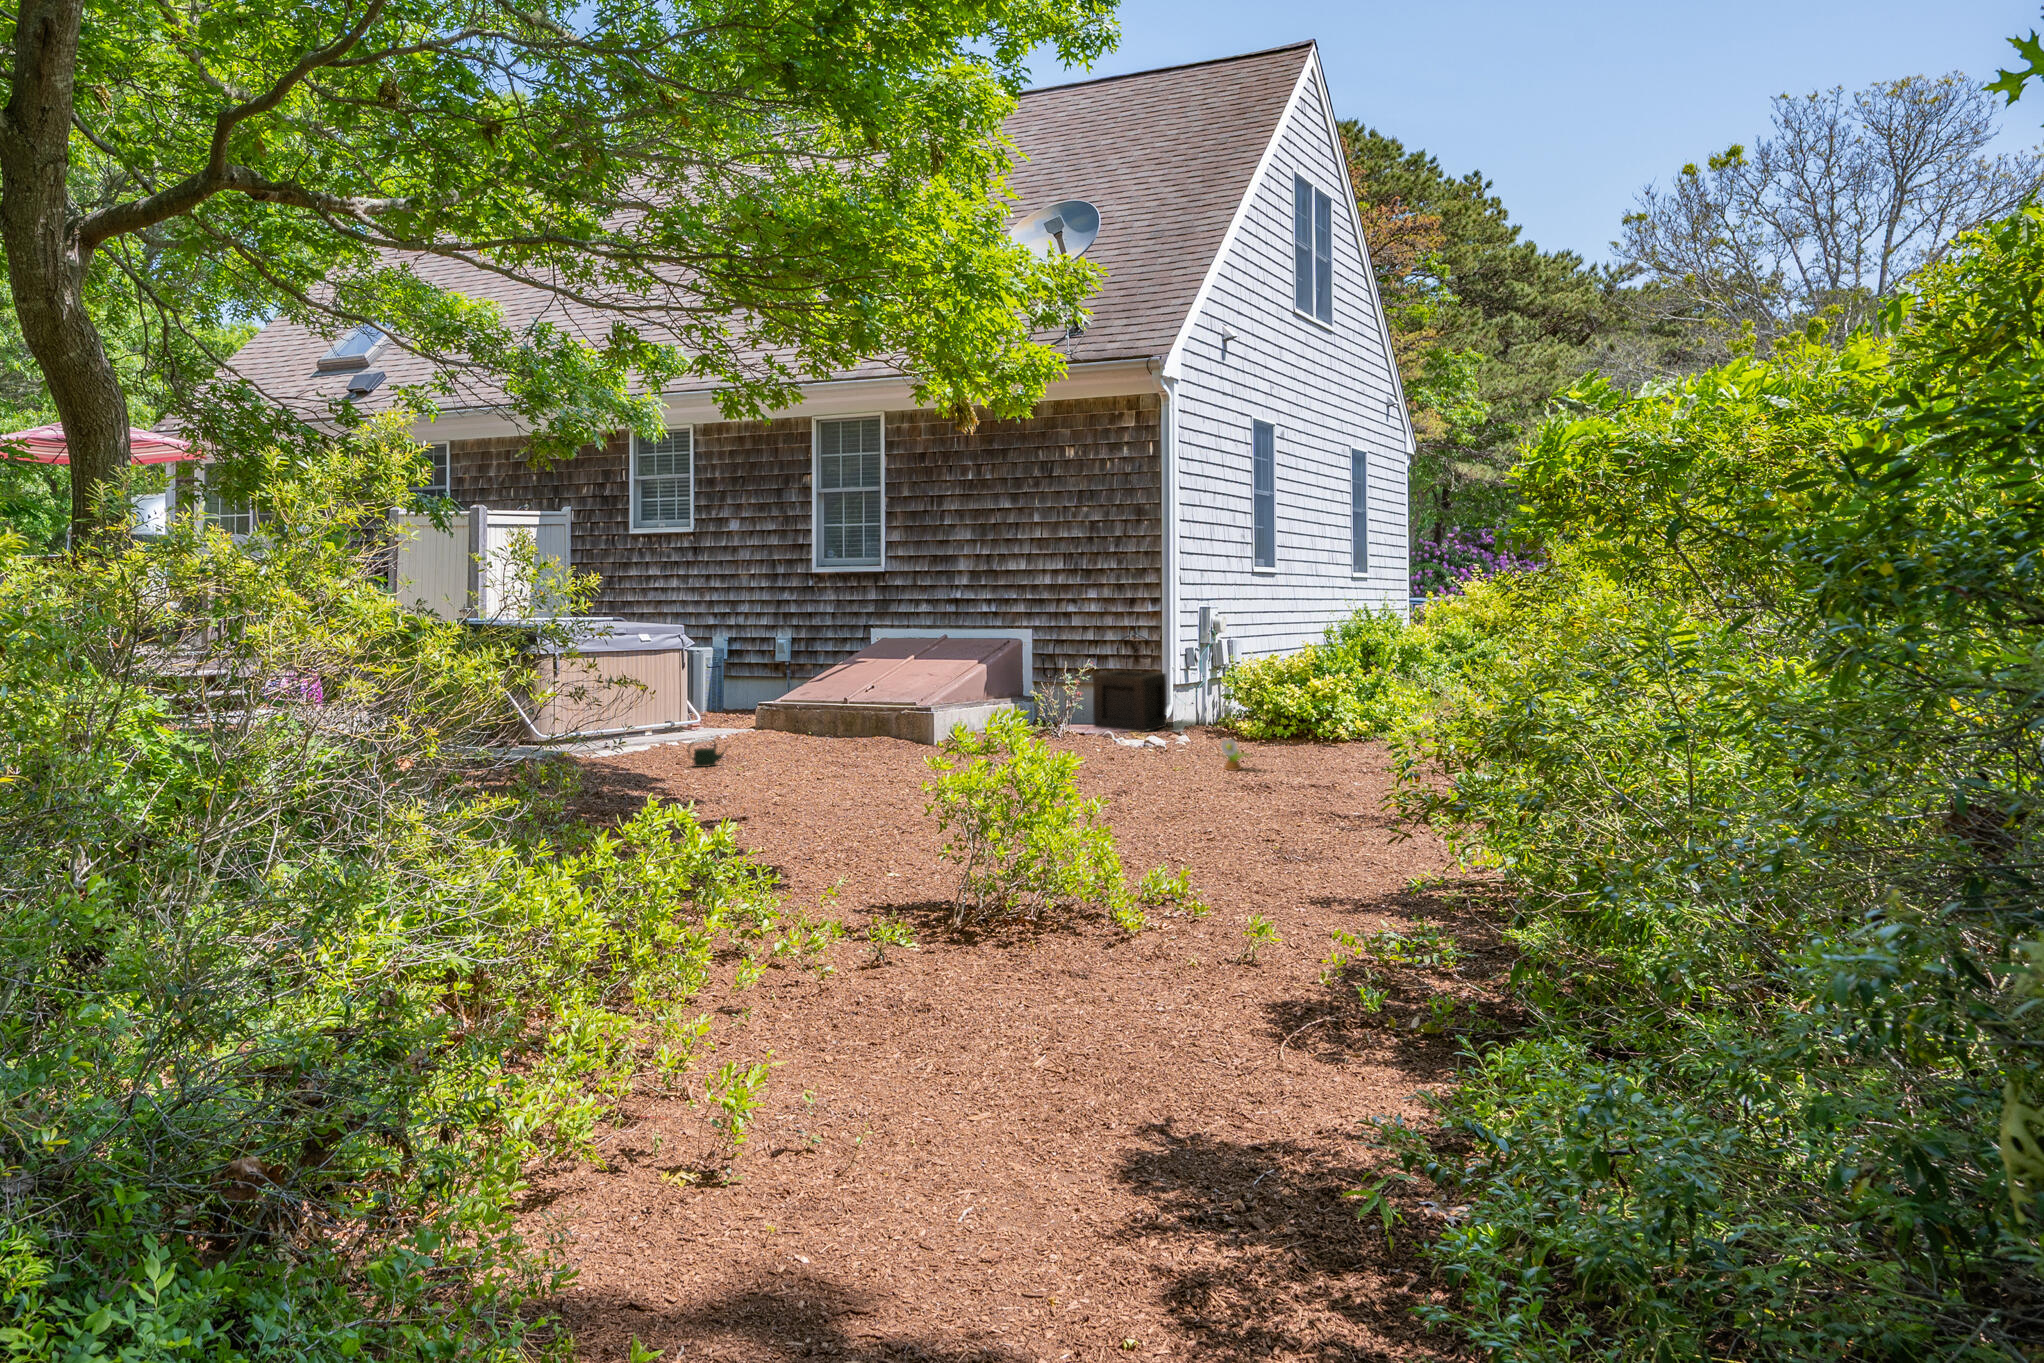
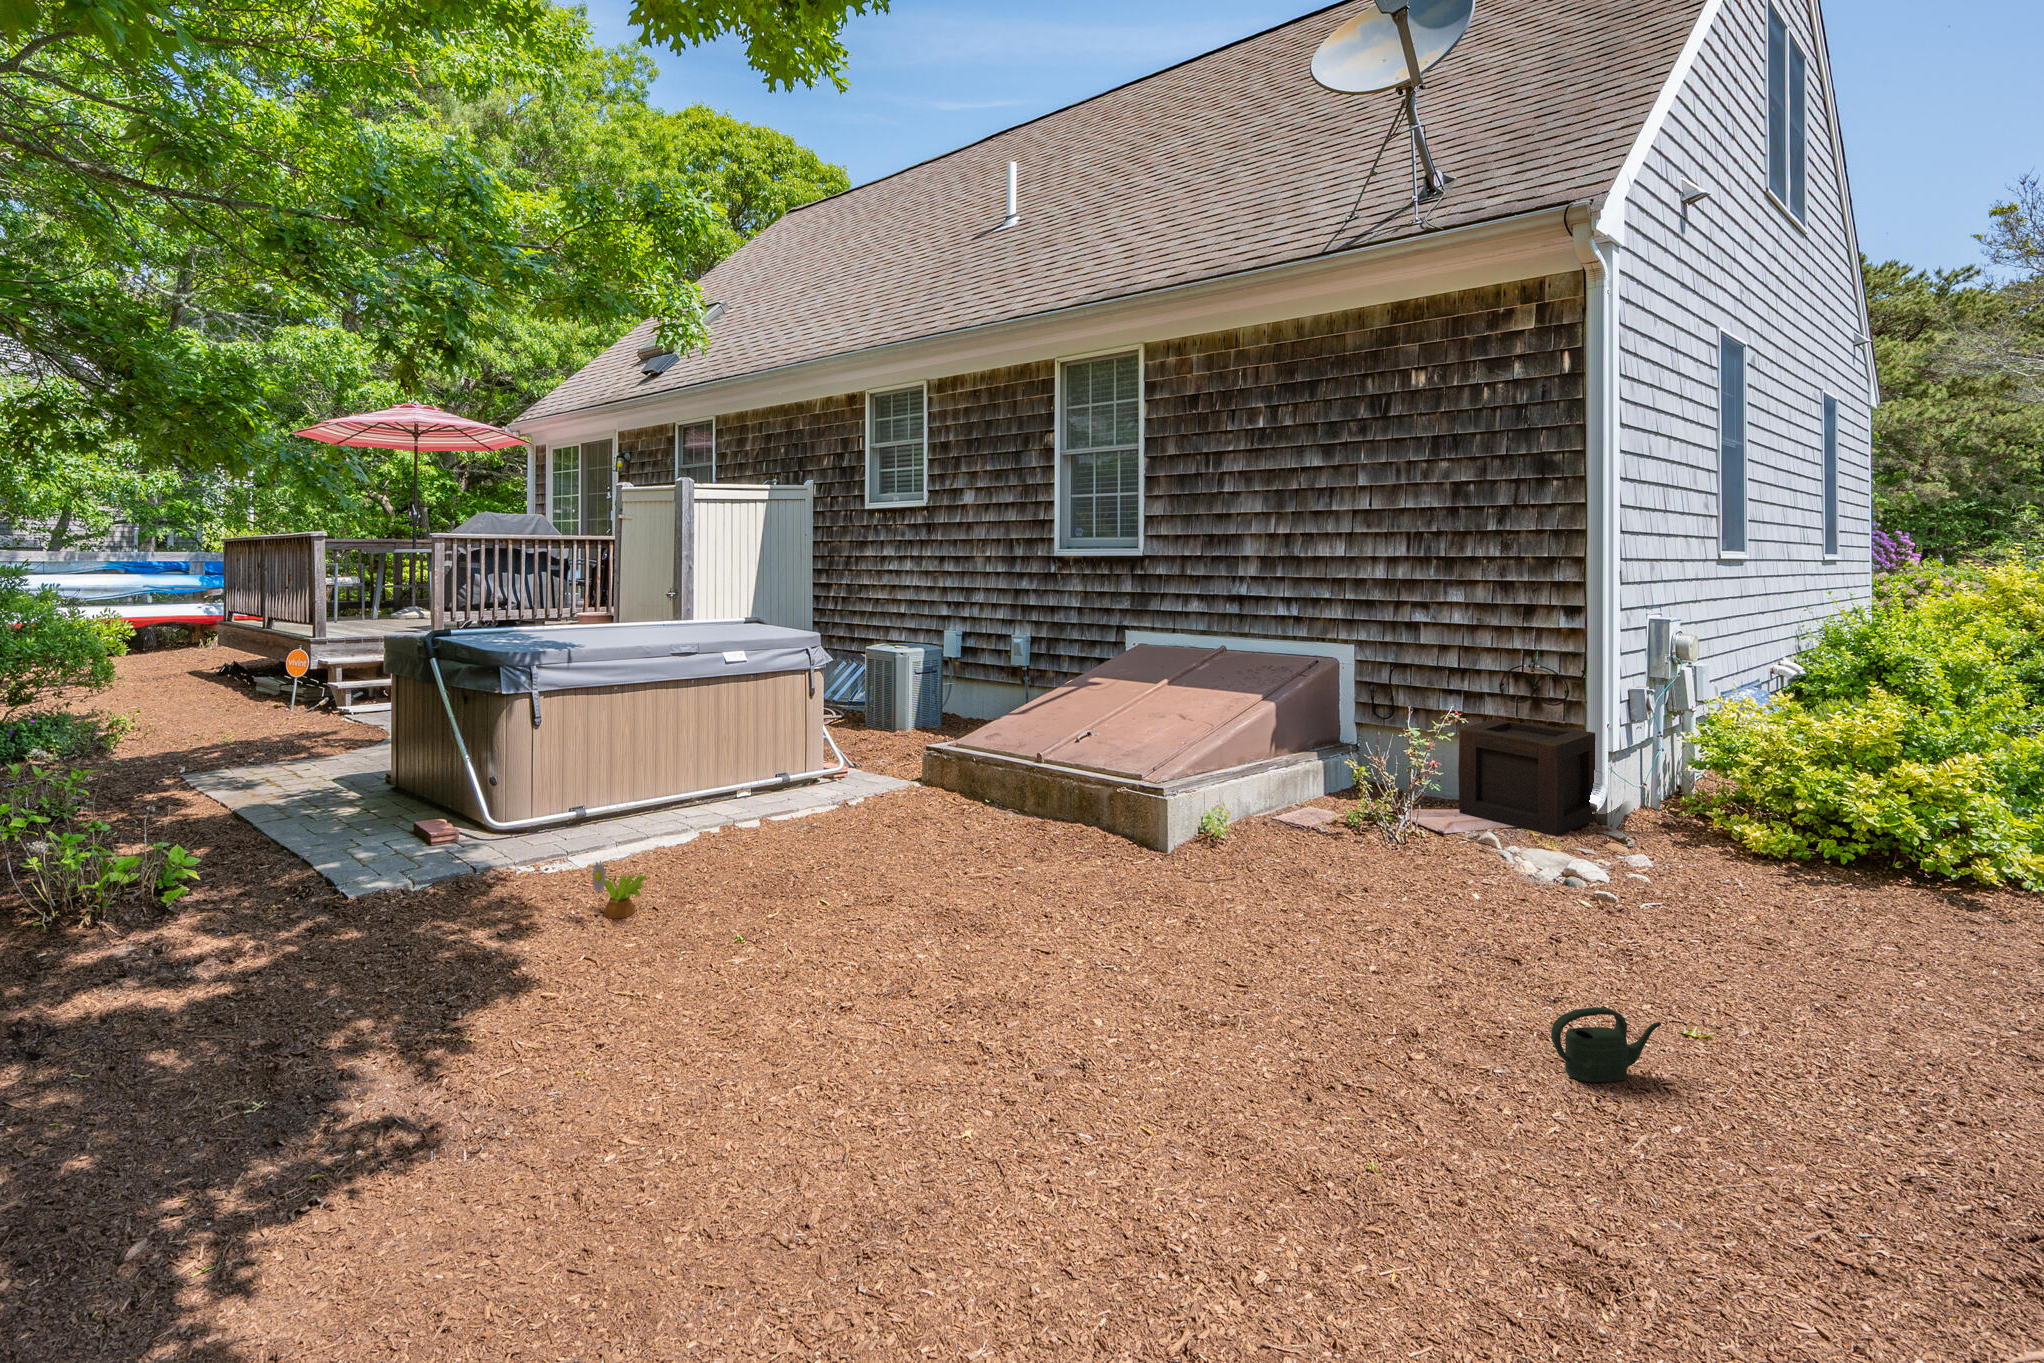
decorative plant: present [1221,739,1250,771] -> present [592,860,647,919]
watering can: present [688,740,725,767] -> present [1551,1007,1661,1082]

